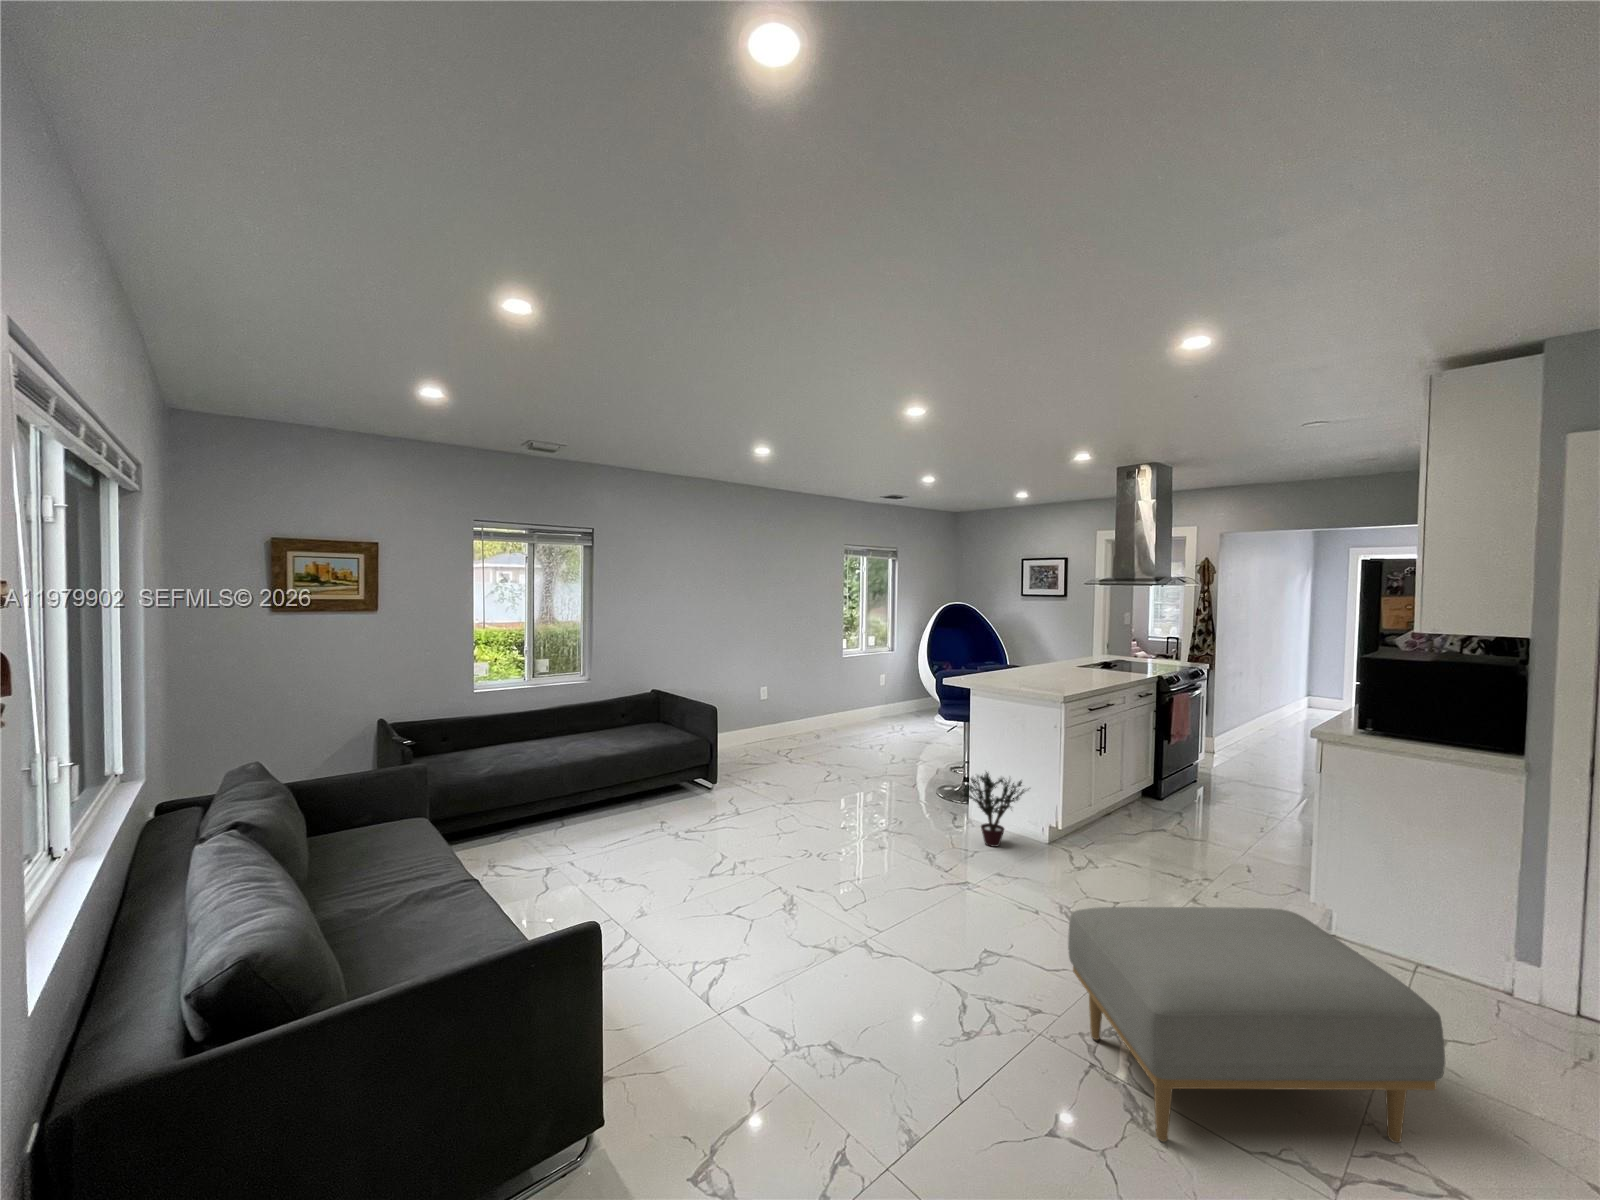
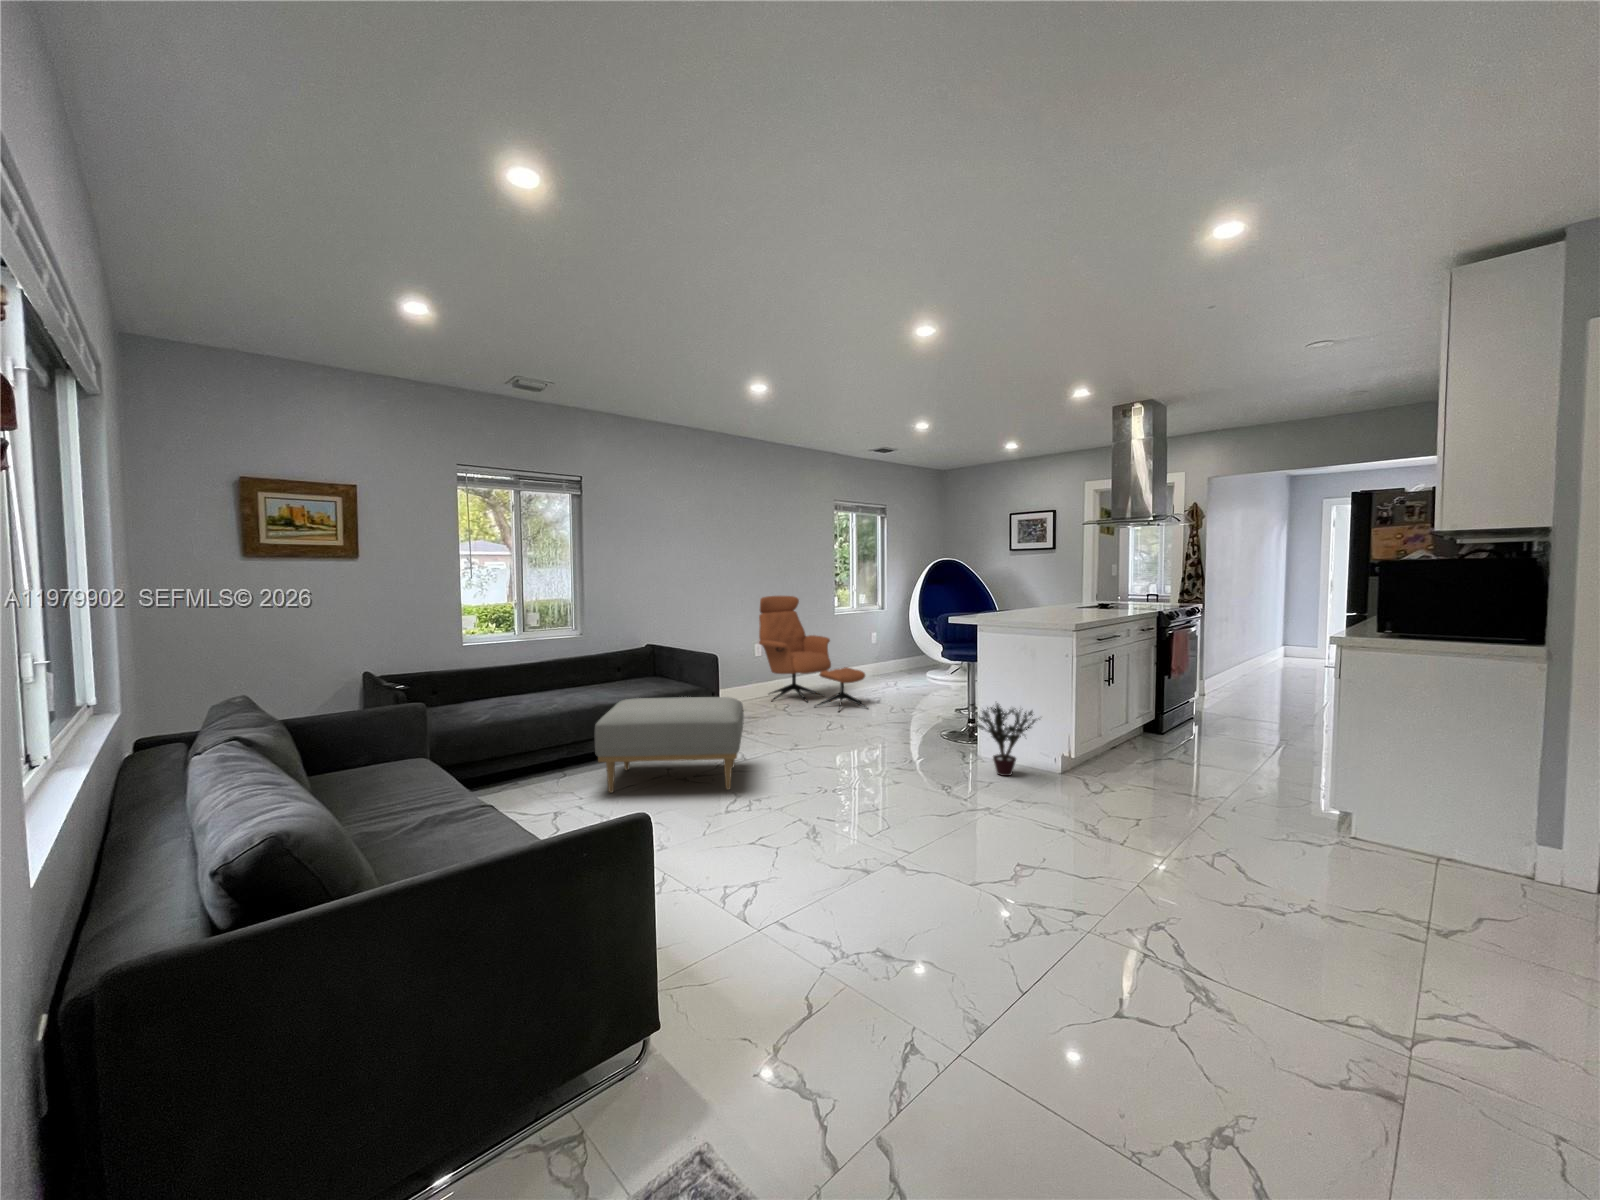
armchair: none [763,640,870,763] -> present [759,596,868,708]
ottoman: present [1068,907,1445,1143] -> present [594,697,744,793]

